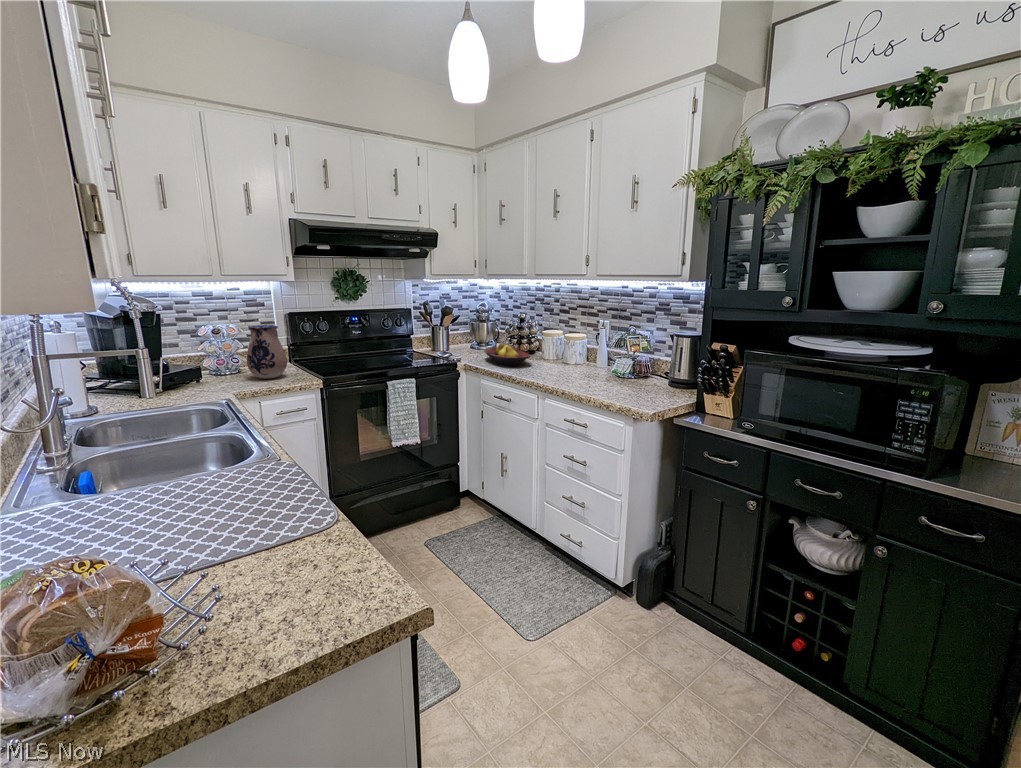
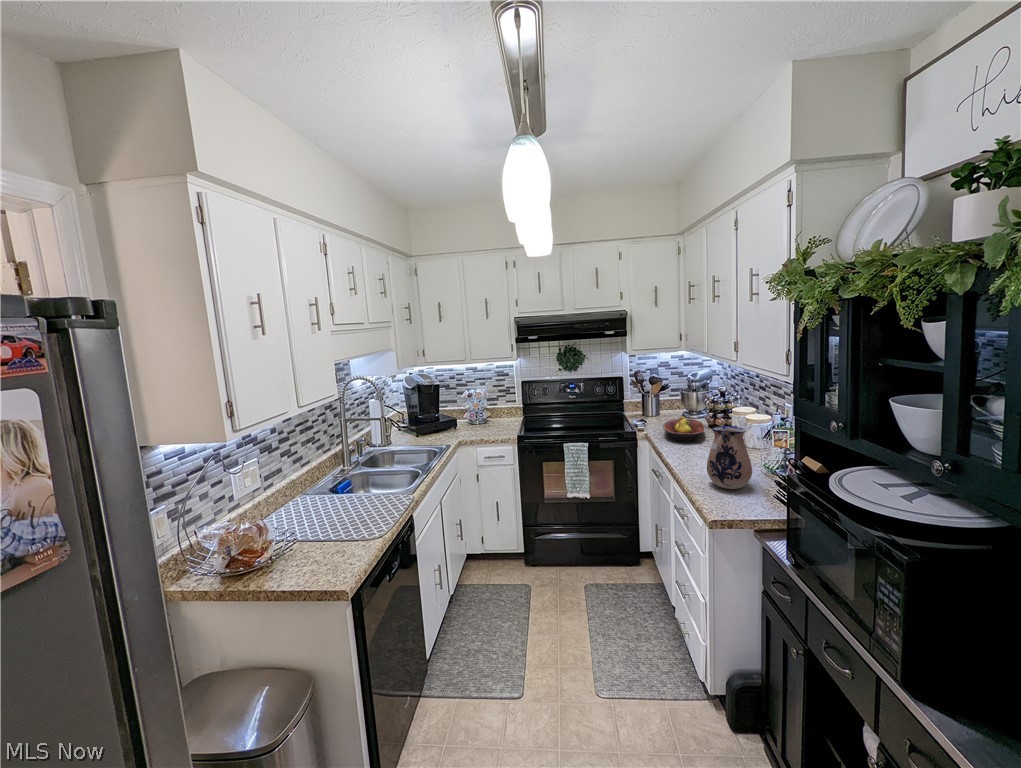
ceramic pitcher: present [247,325,287,379] -> present [707,425,752,489]

